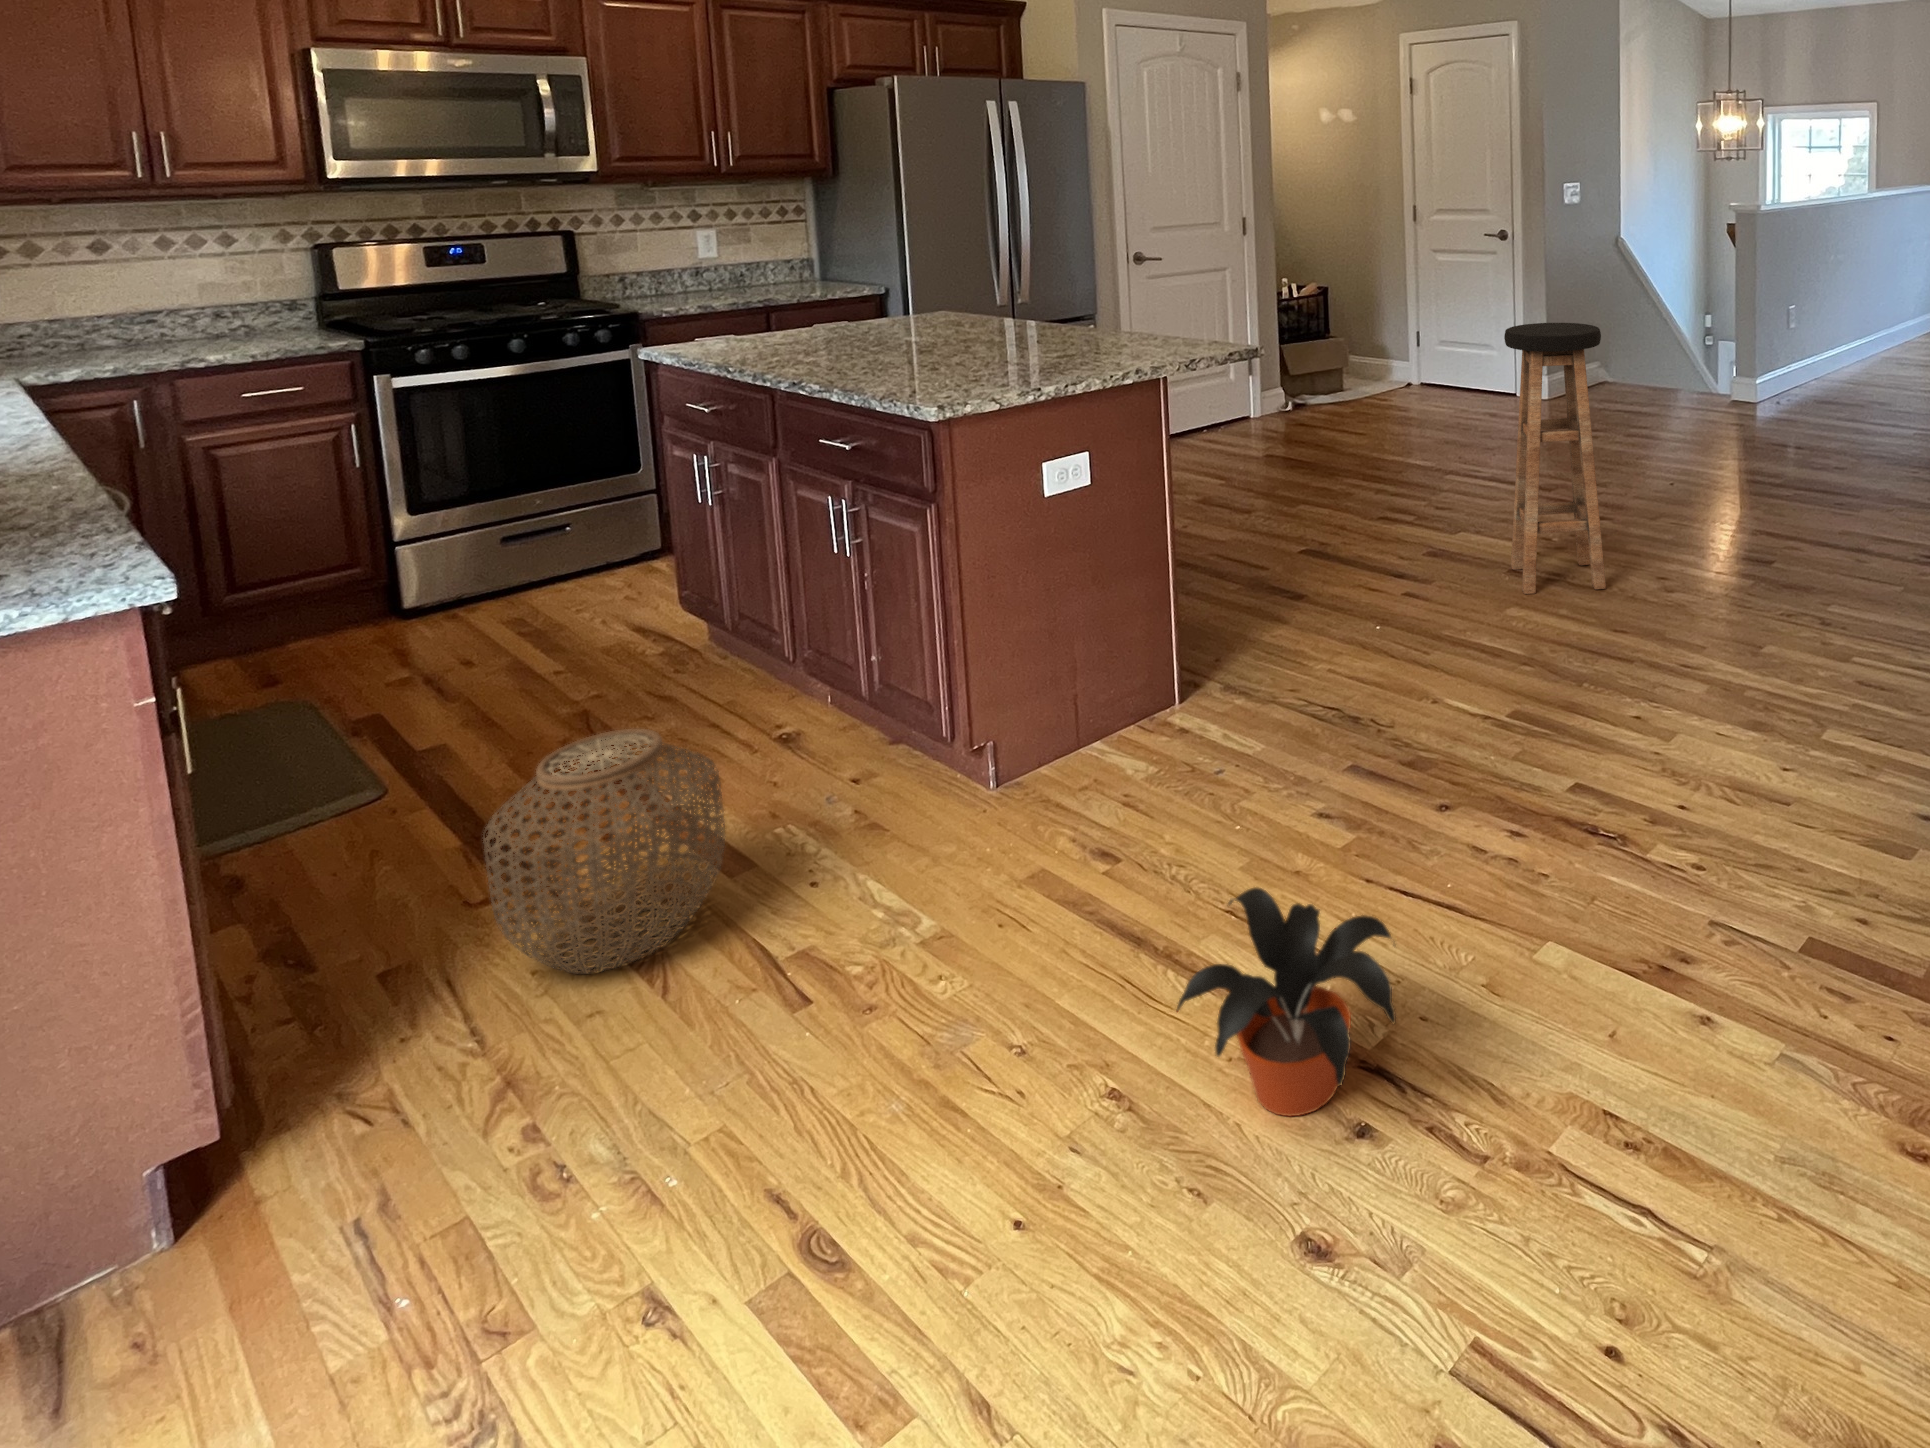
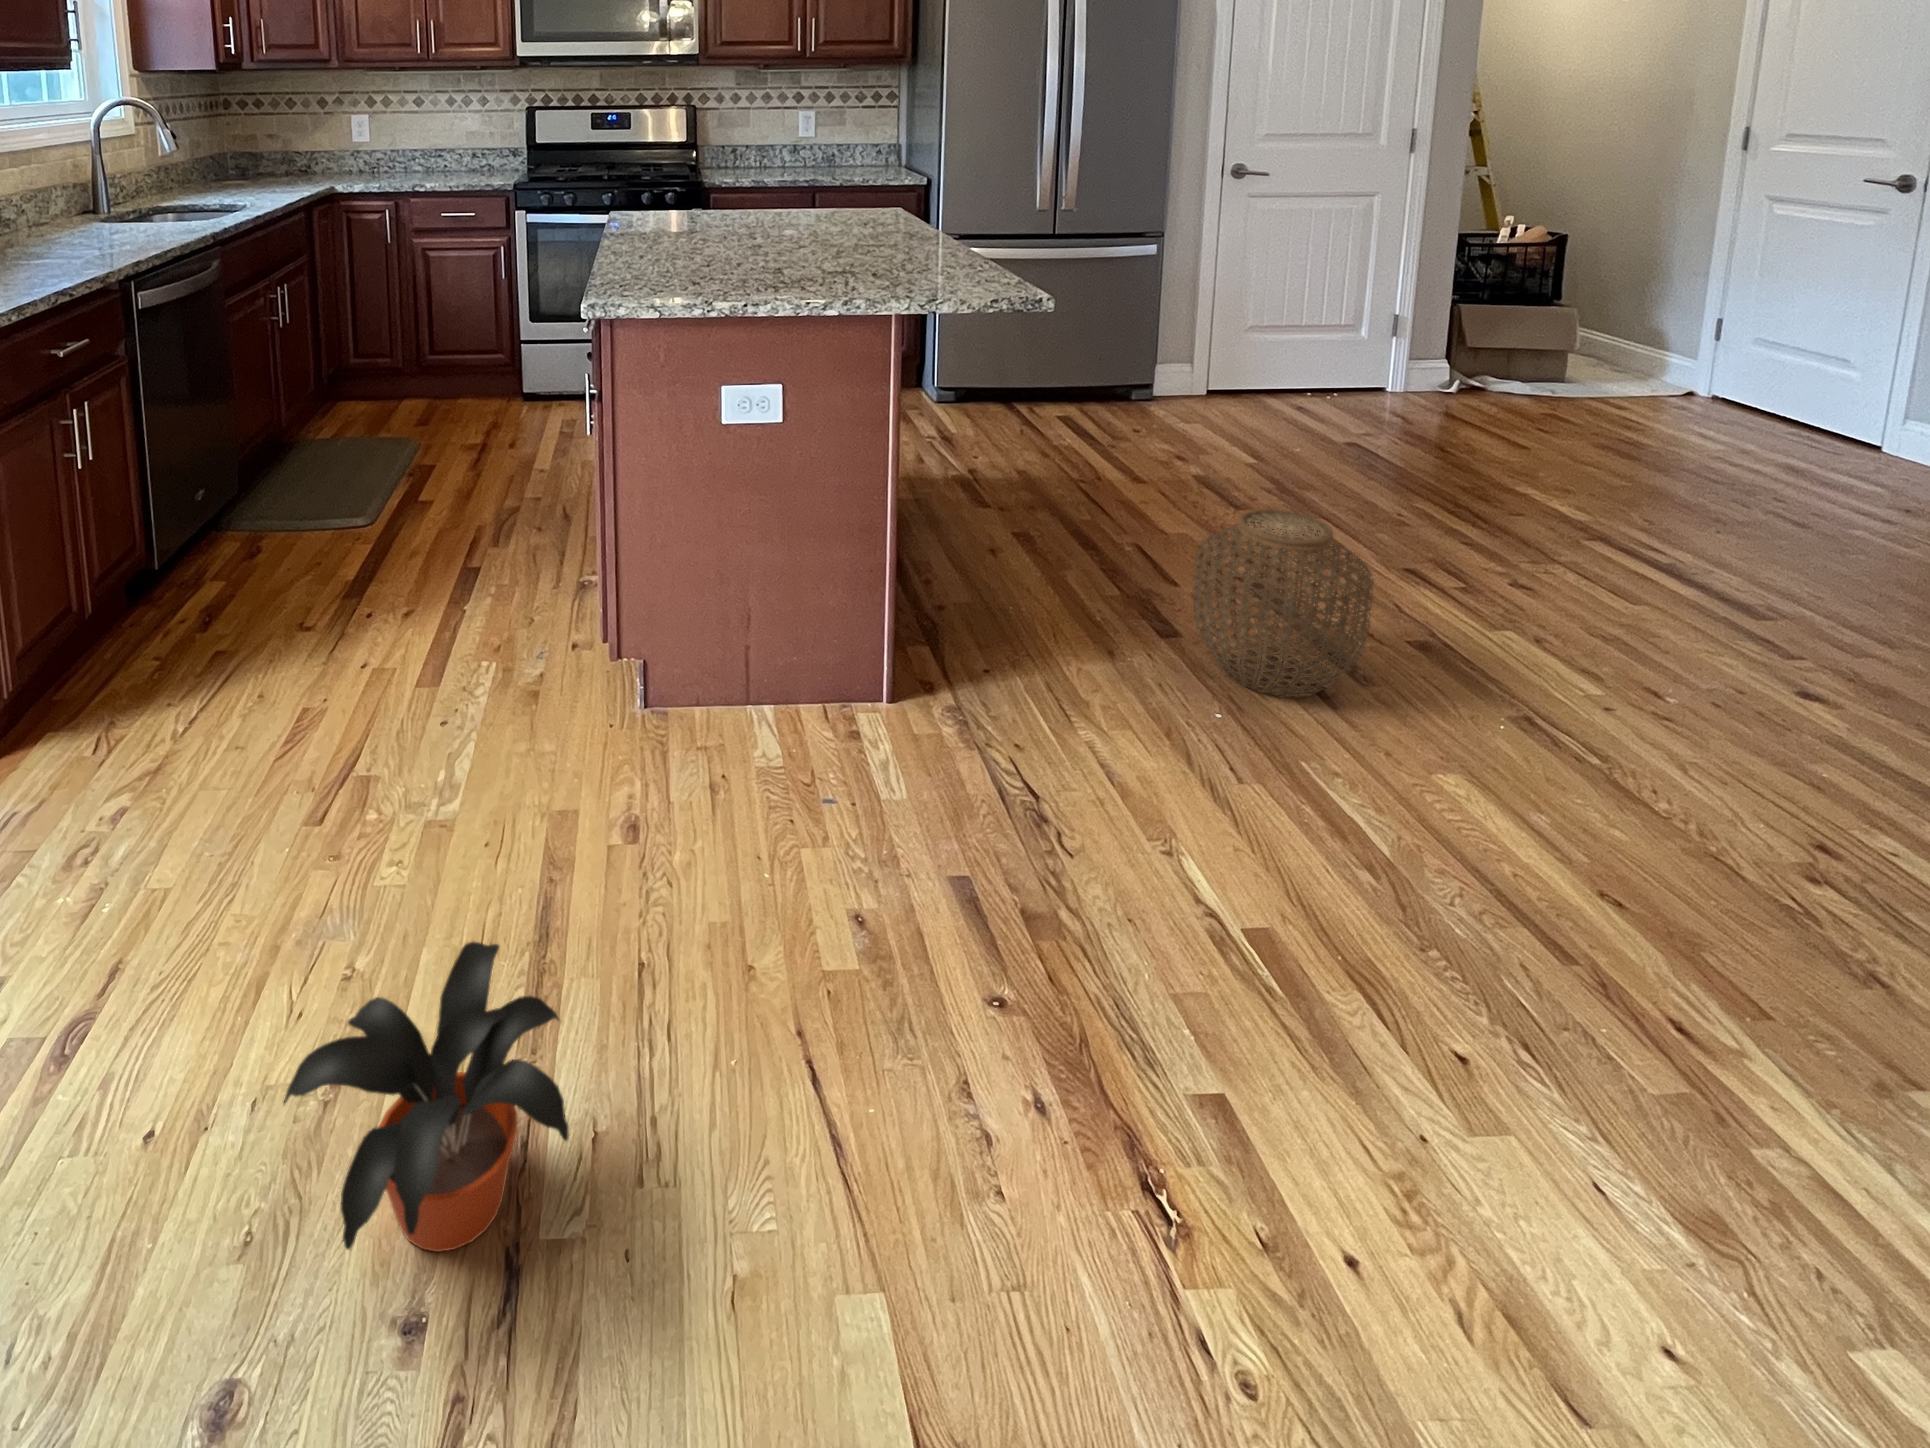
bar stool: present [1504,323,1606,594] -> none [1502,334,1774,825]
woven basket: present [484,729,725,974] -> present [1193,509,1373,697]

